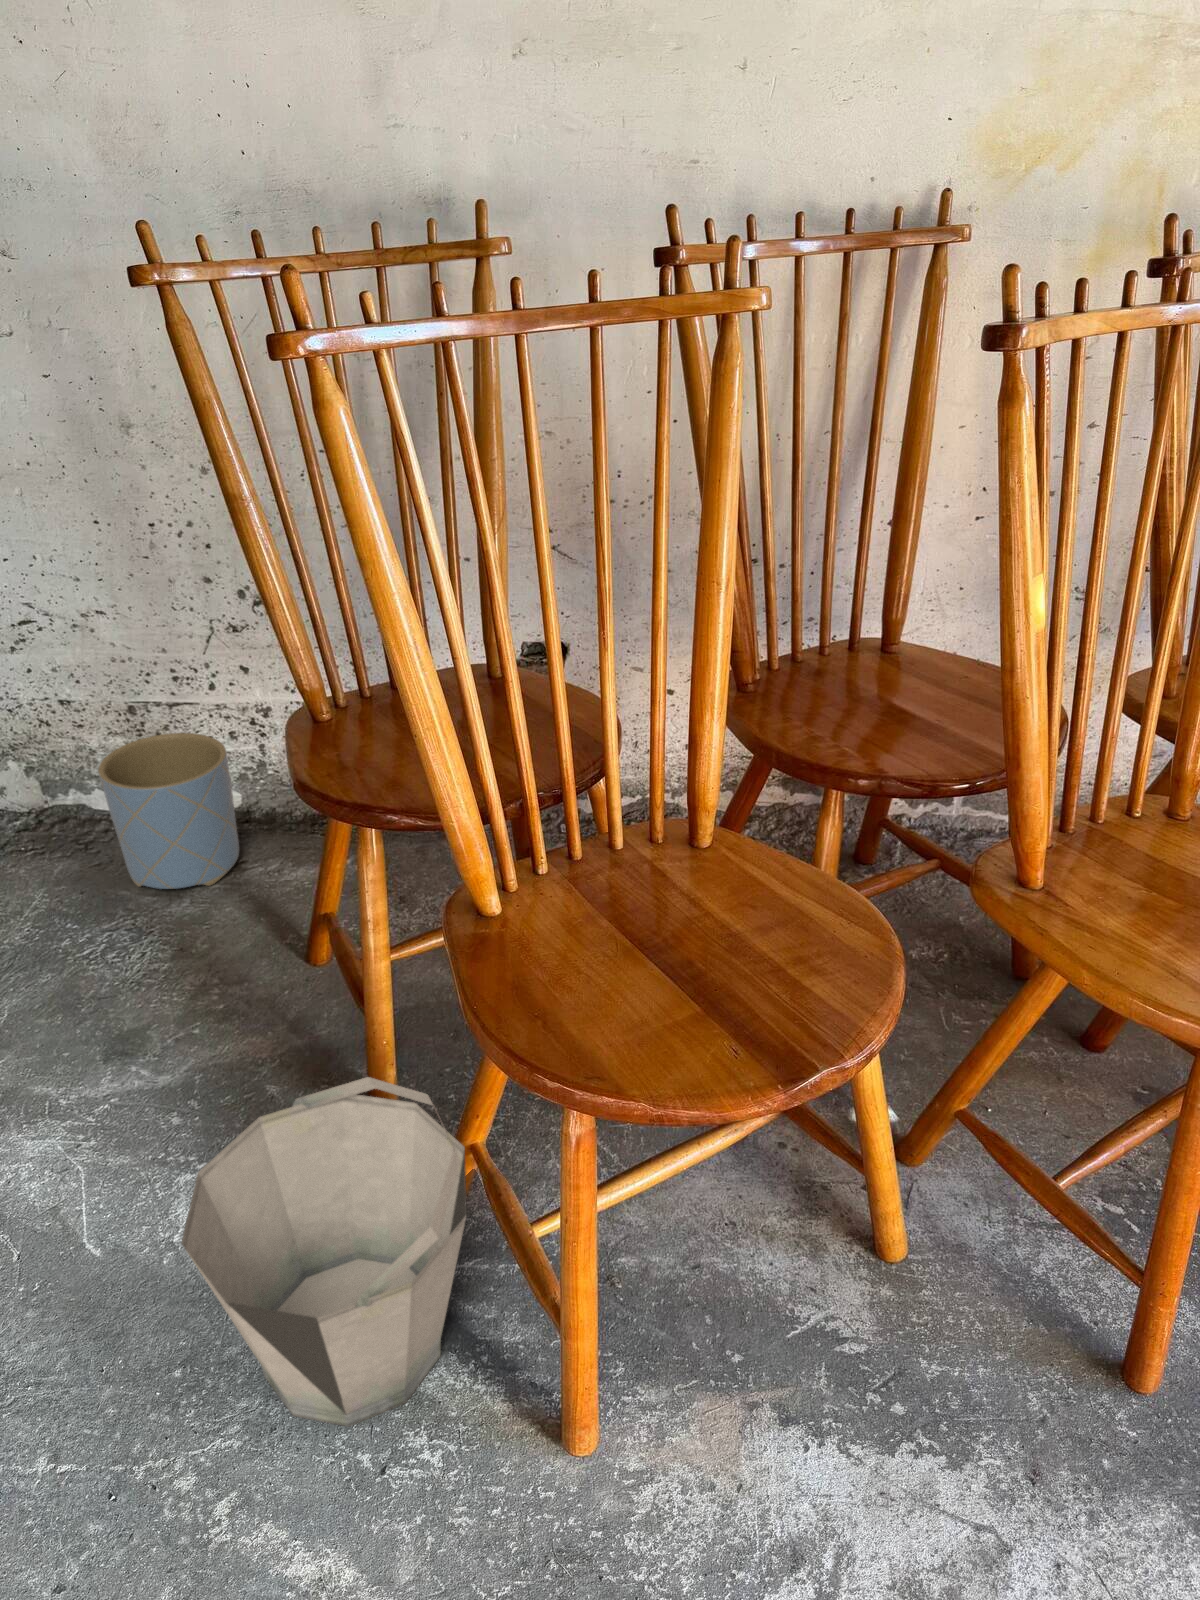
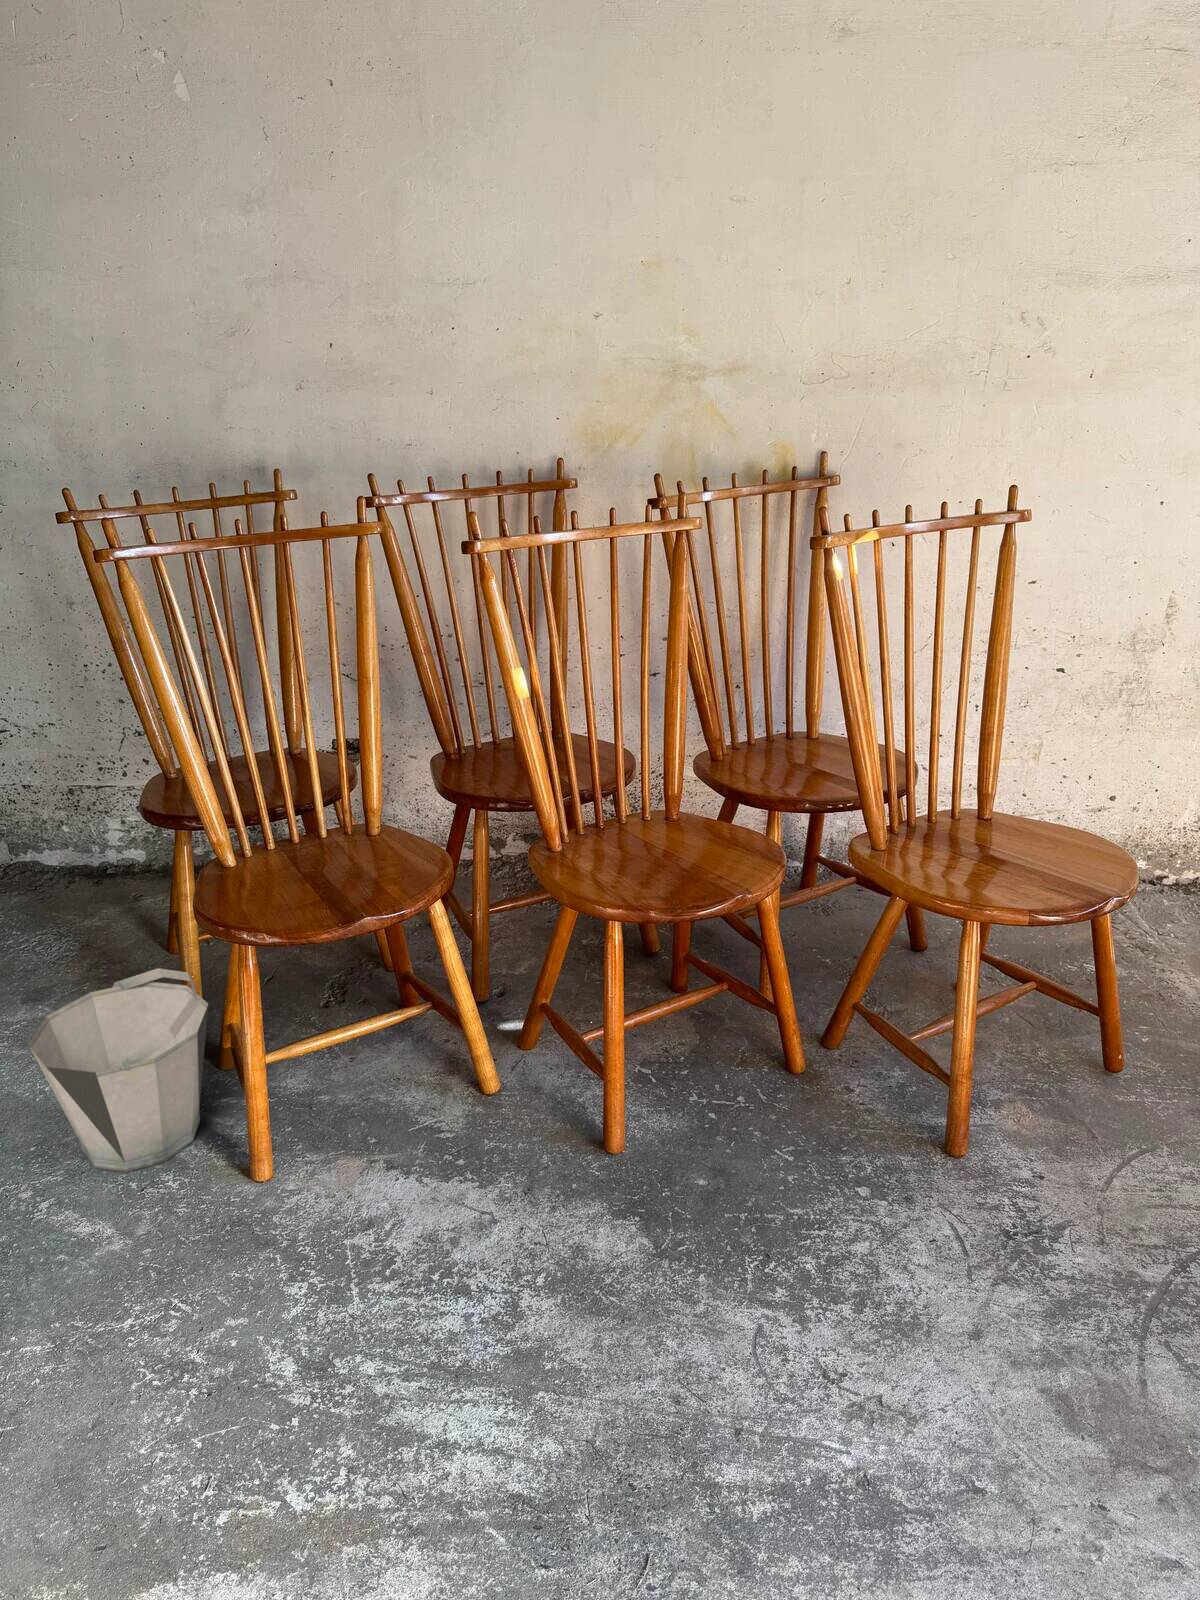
planter: present [98,733,239,889] -> none [41,806,140,910]

